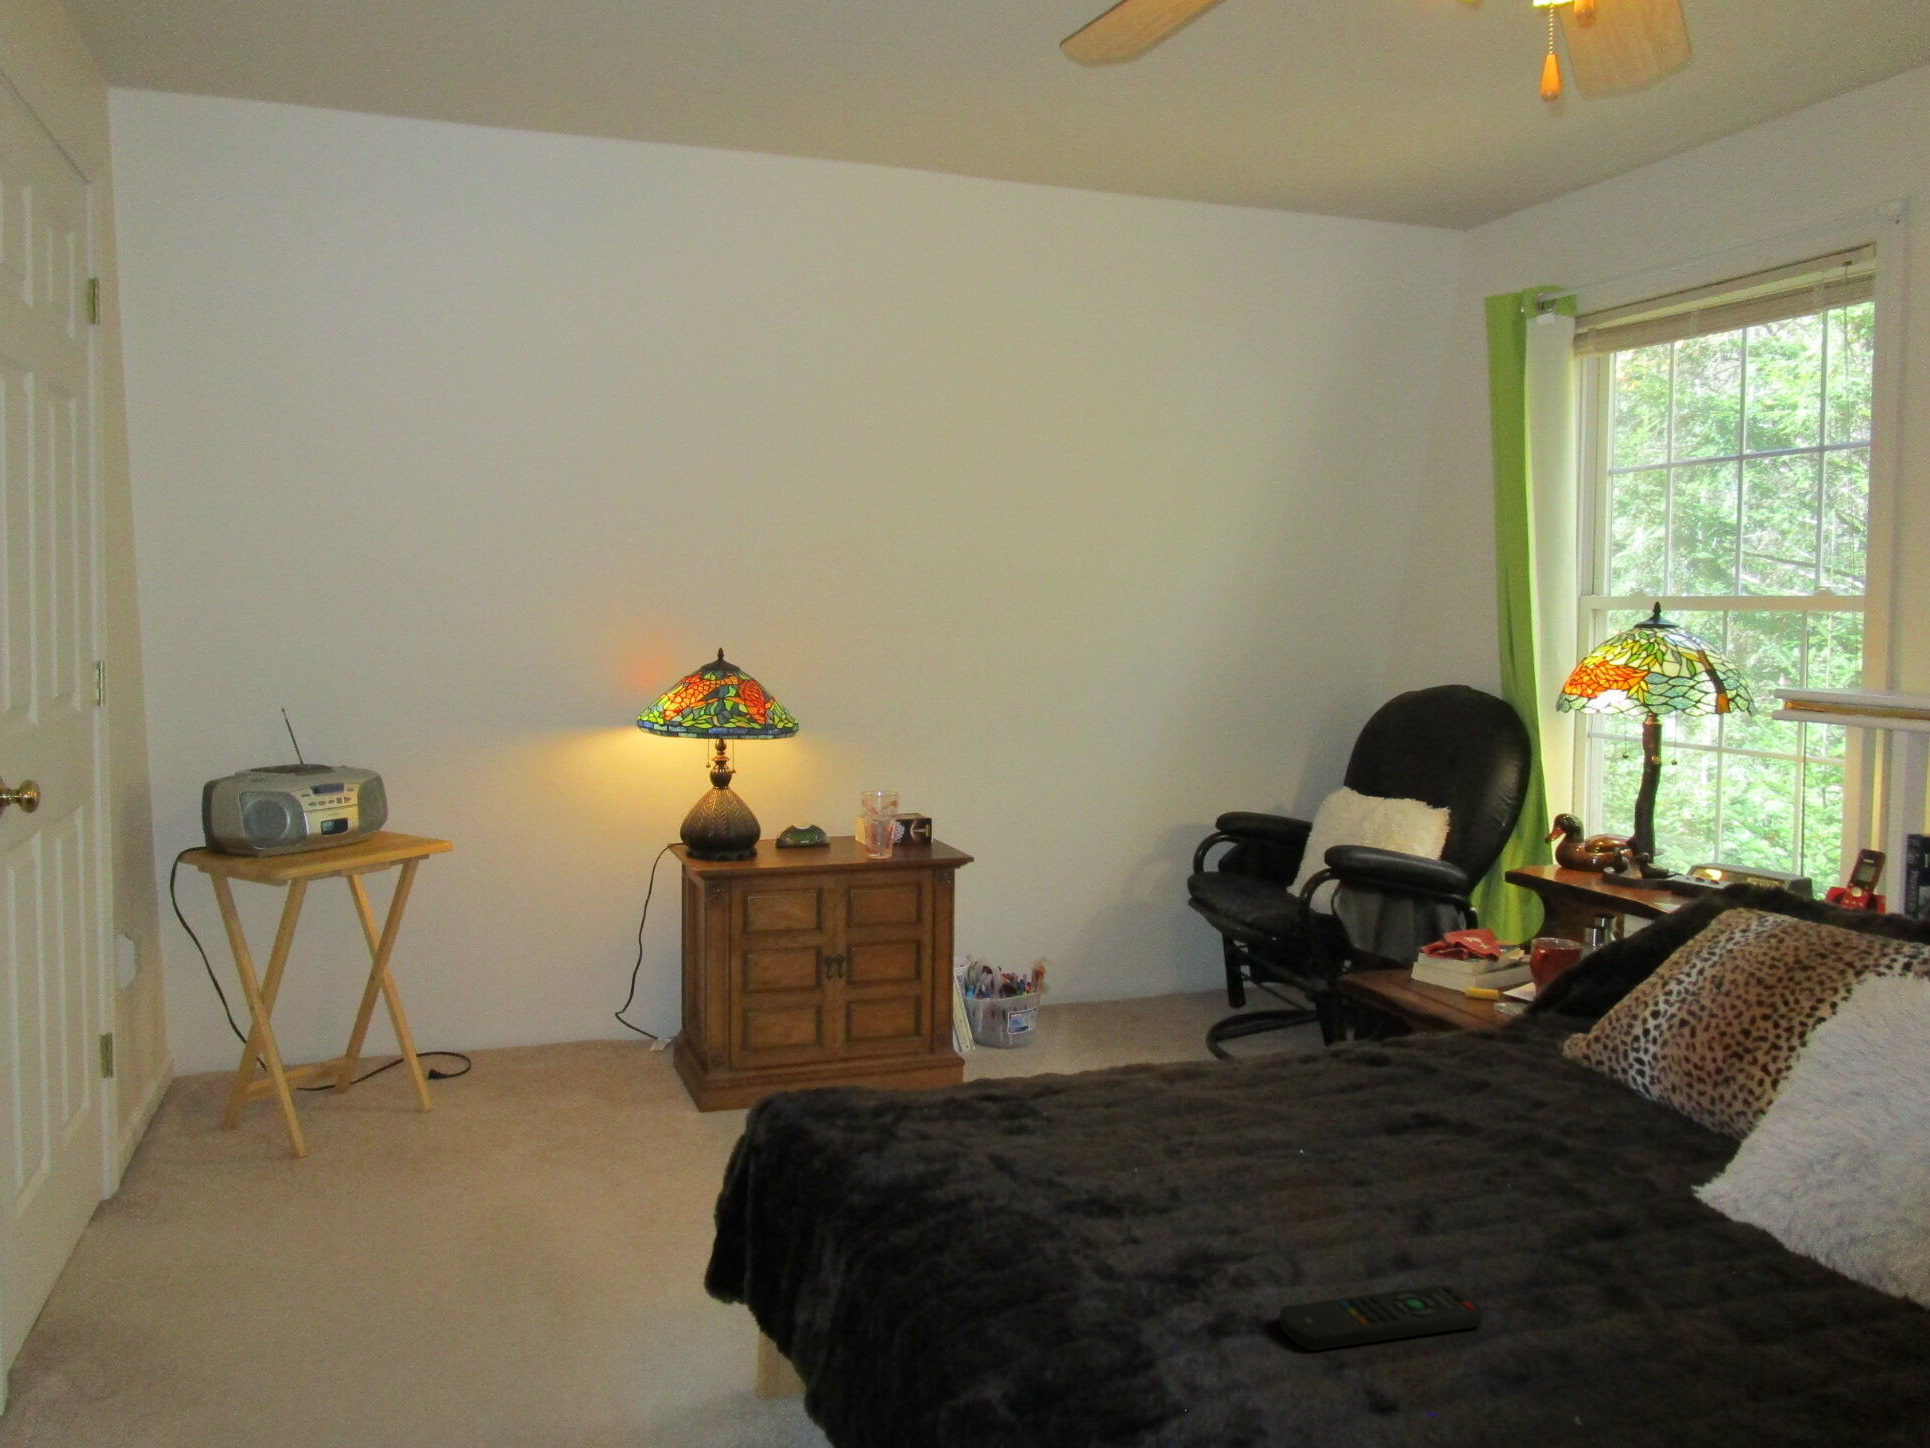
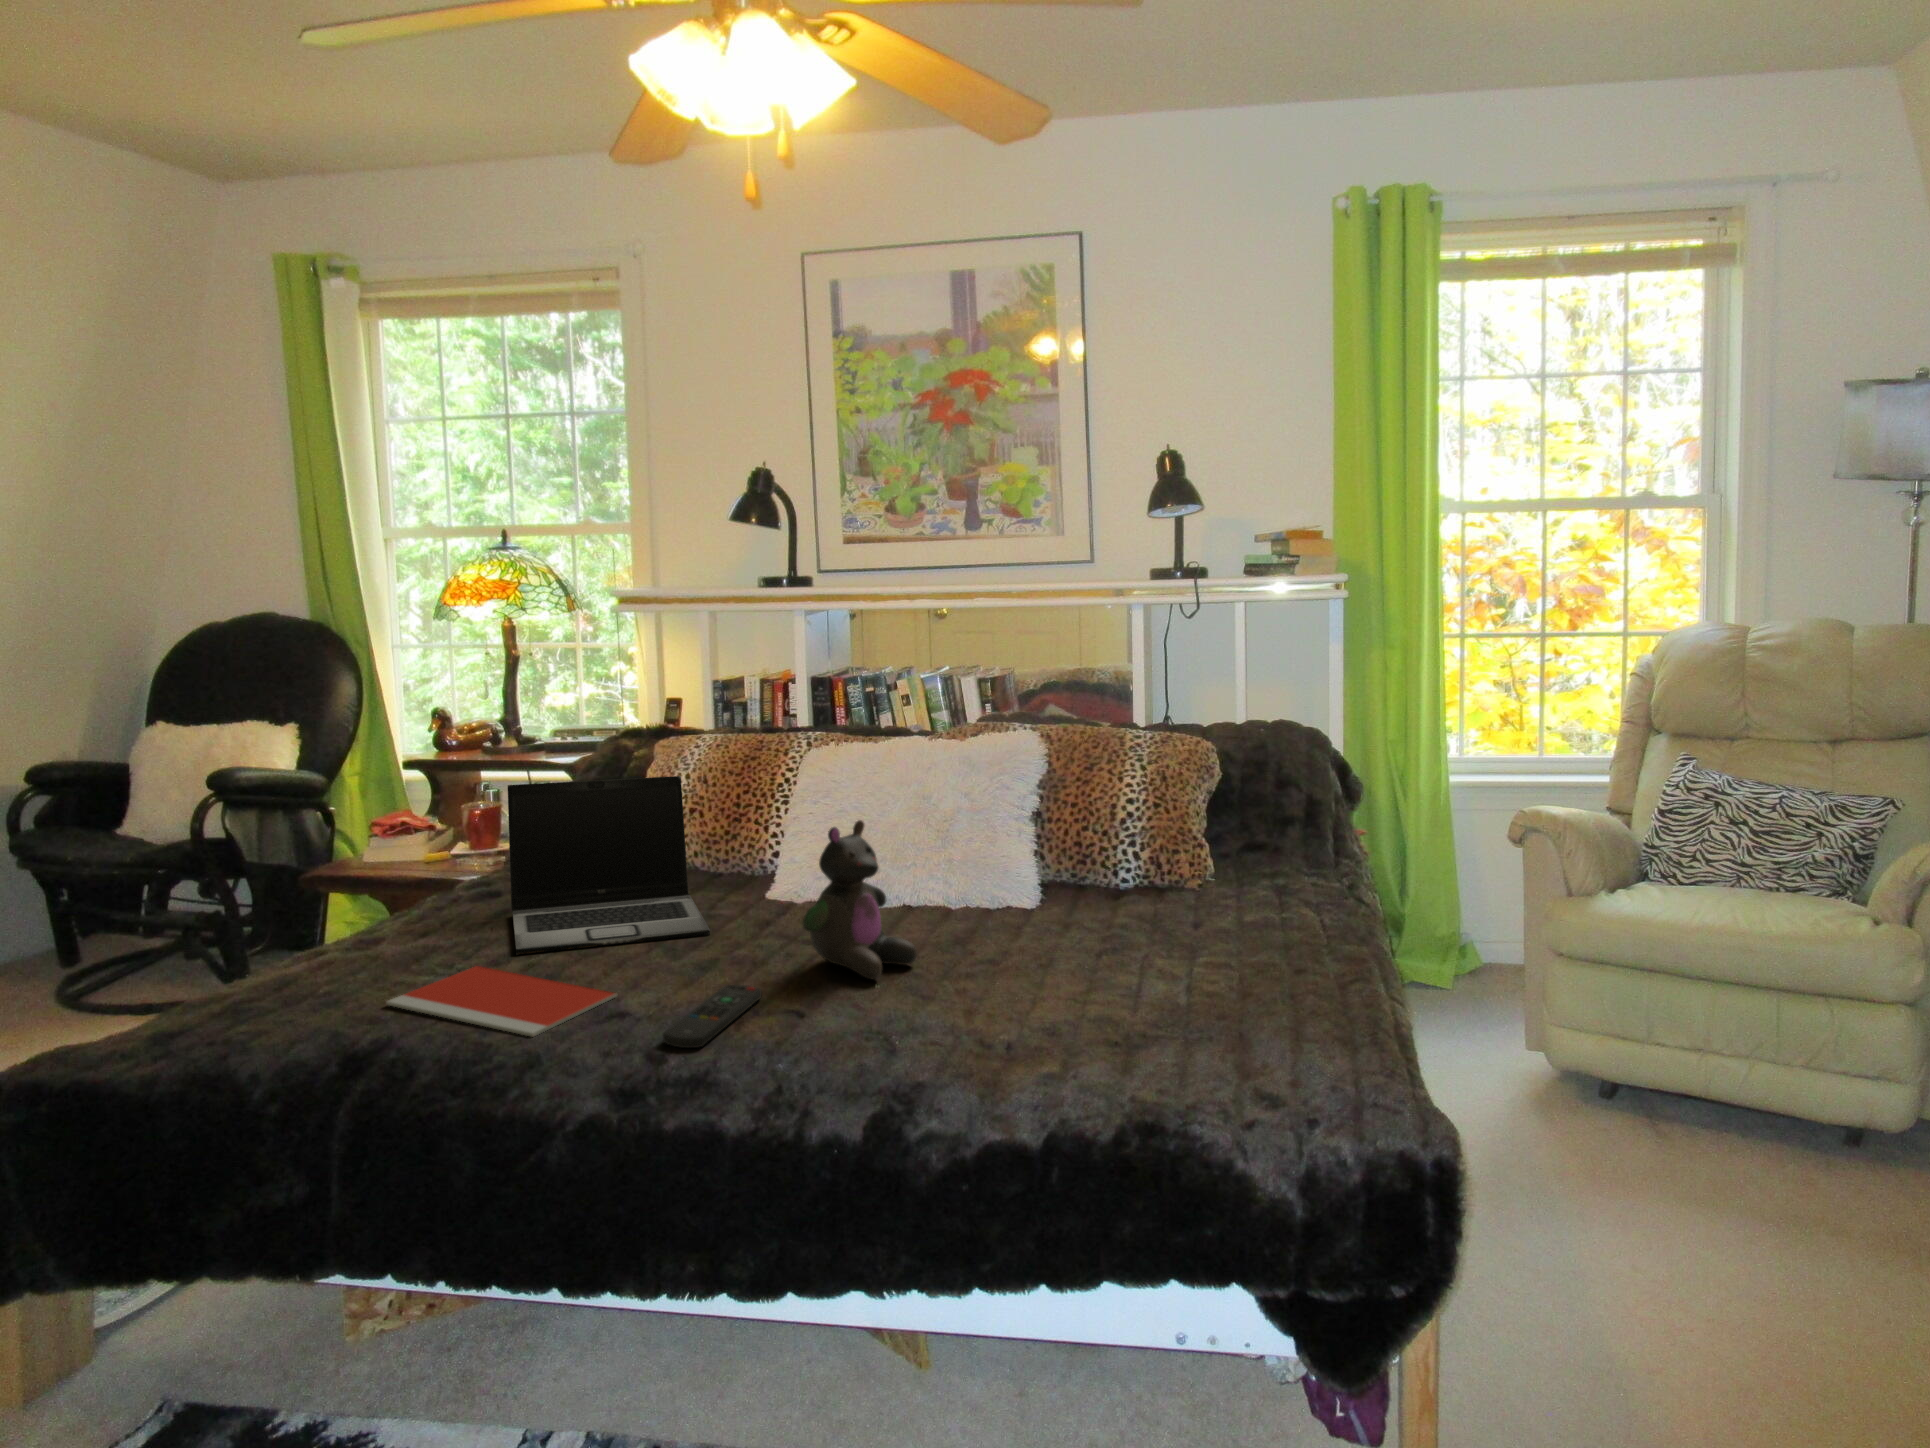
laptop: none [1304,927,1628,1208] -> present [508,776,710,955]
stuffed bear: none [1594,1109,1807,1392] -> present [803,820,918,979]
notebook: none [1116,1133,1325,1240] -> present [386,966,617,1037]

